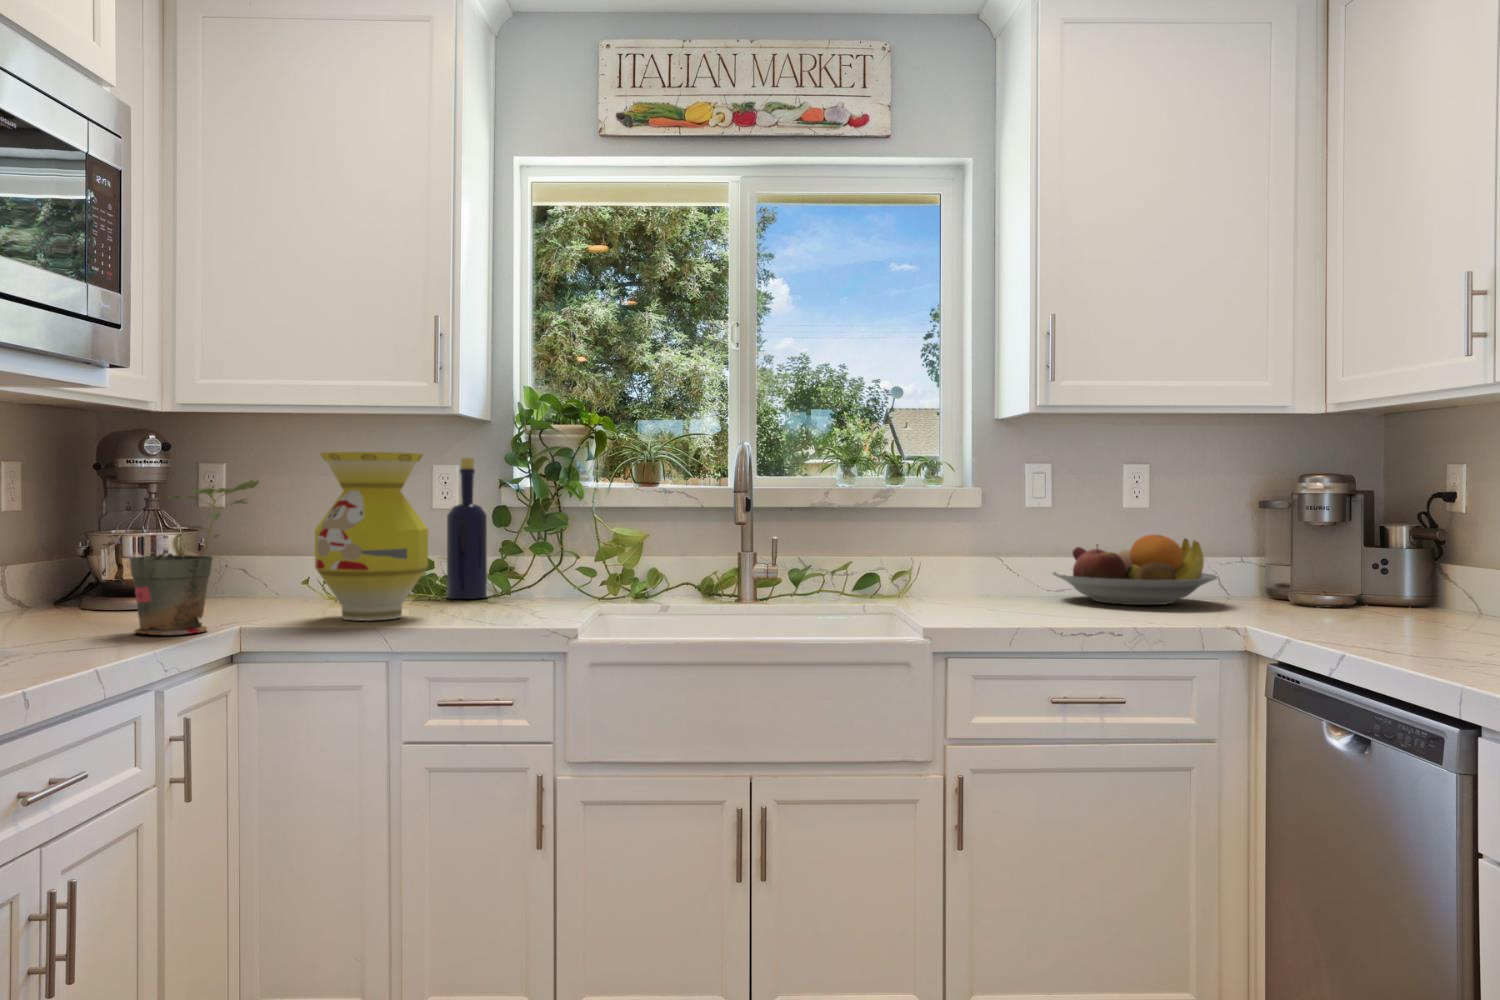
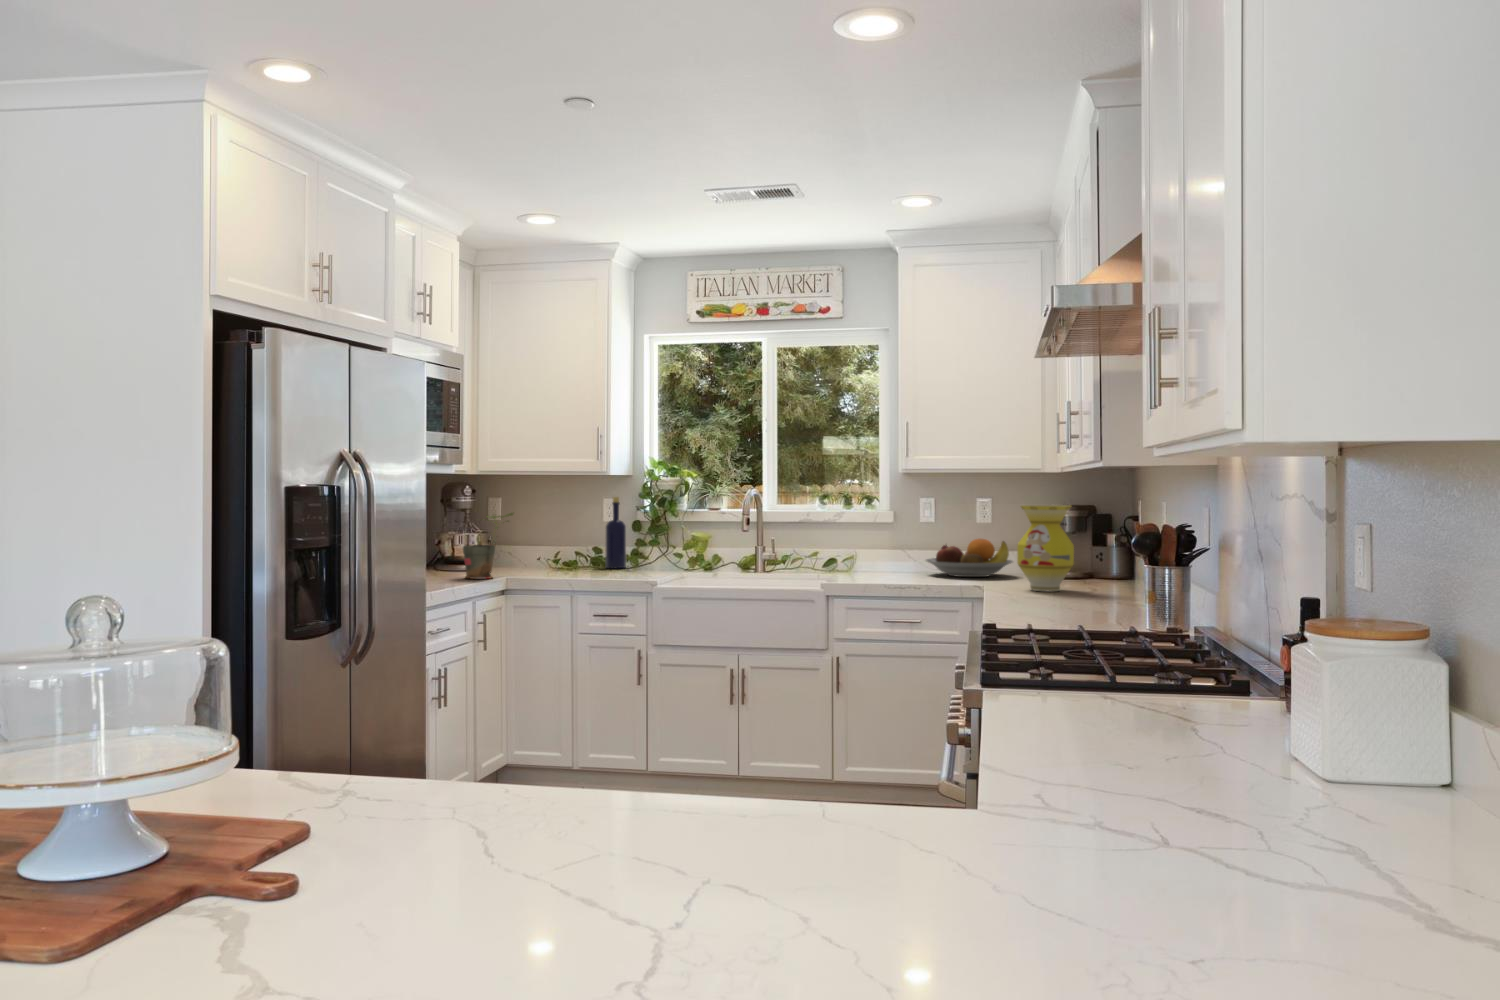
vase: present [315,452,428,621] -> present [1017,505,1074,591]

